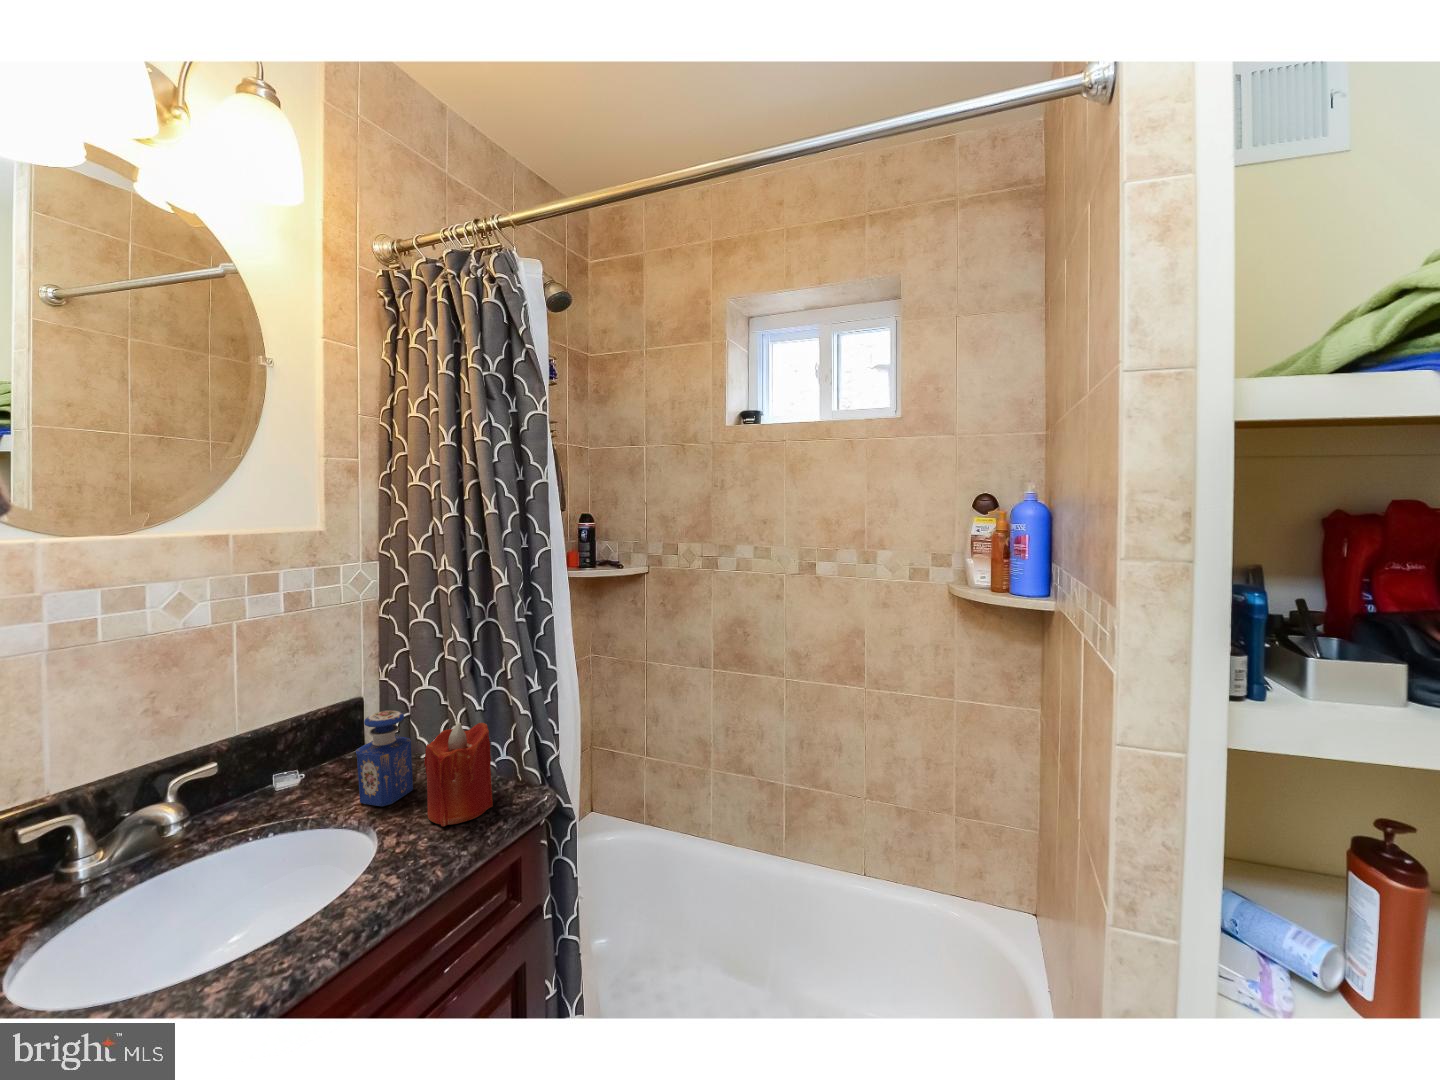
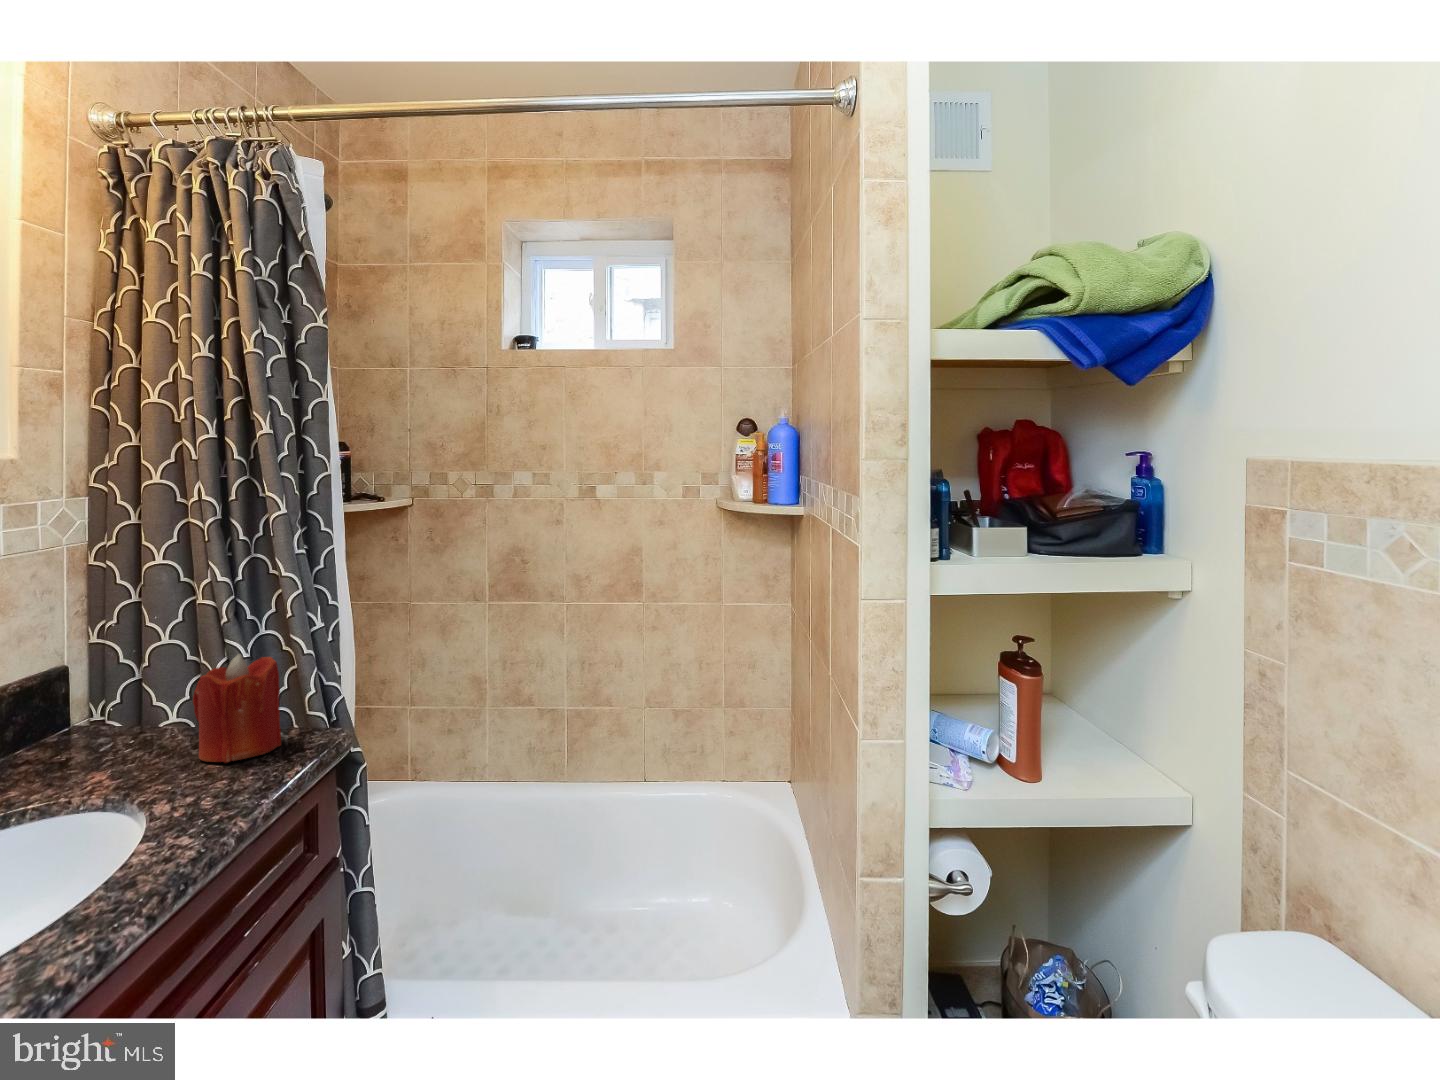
perfume bottle: present [356,711,413,806] -> none [90,654,165,762]

